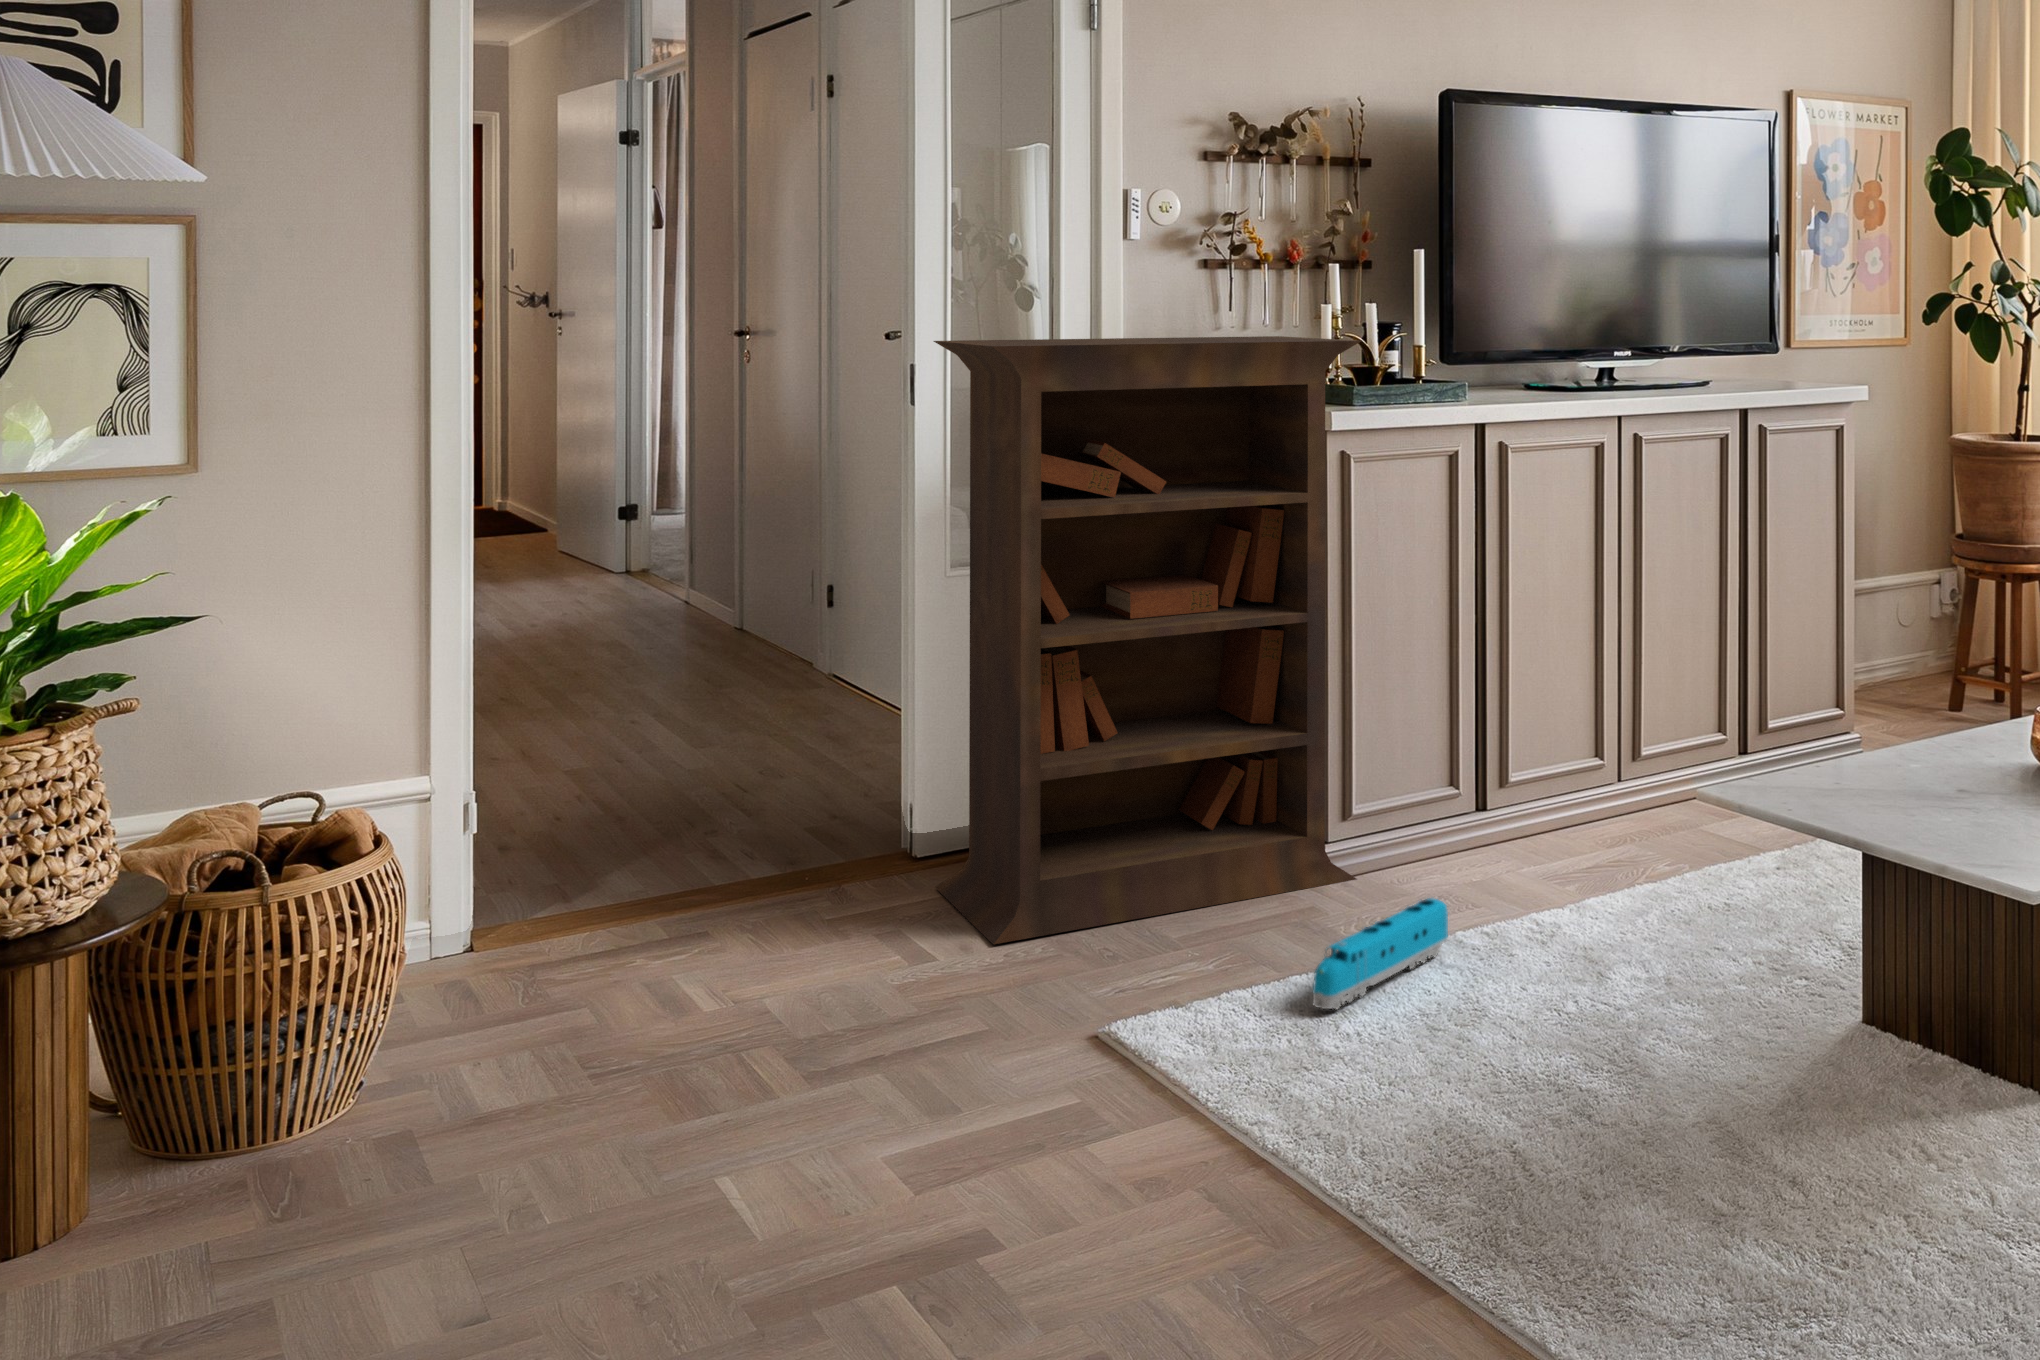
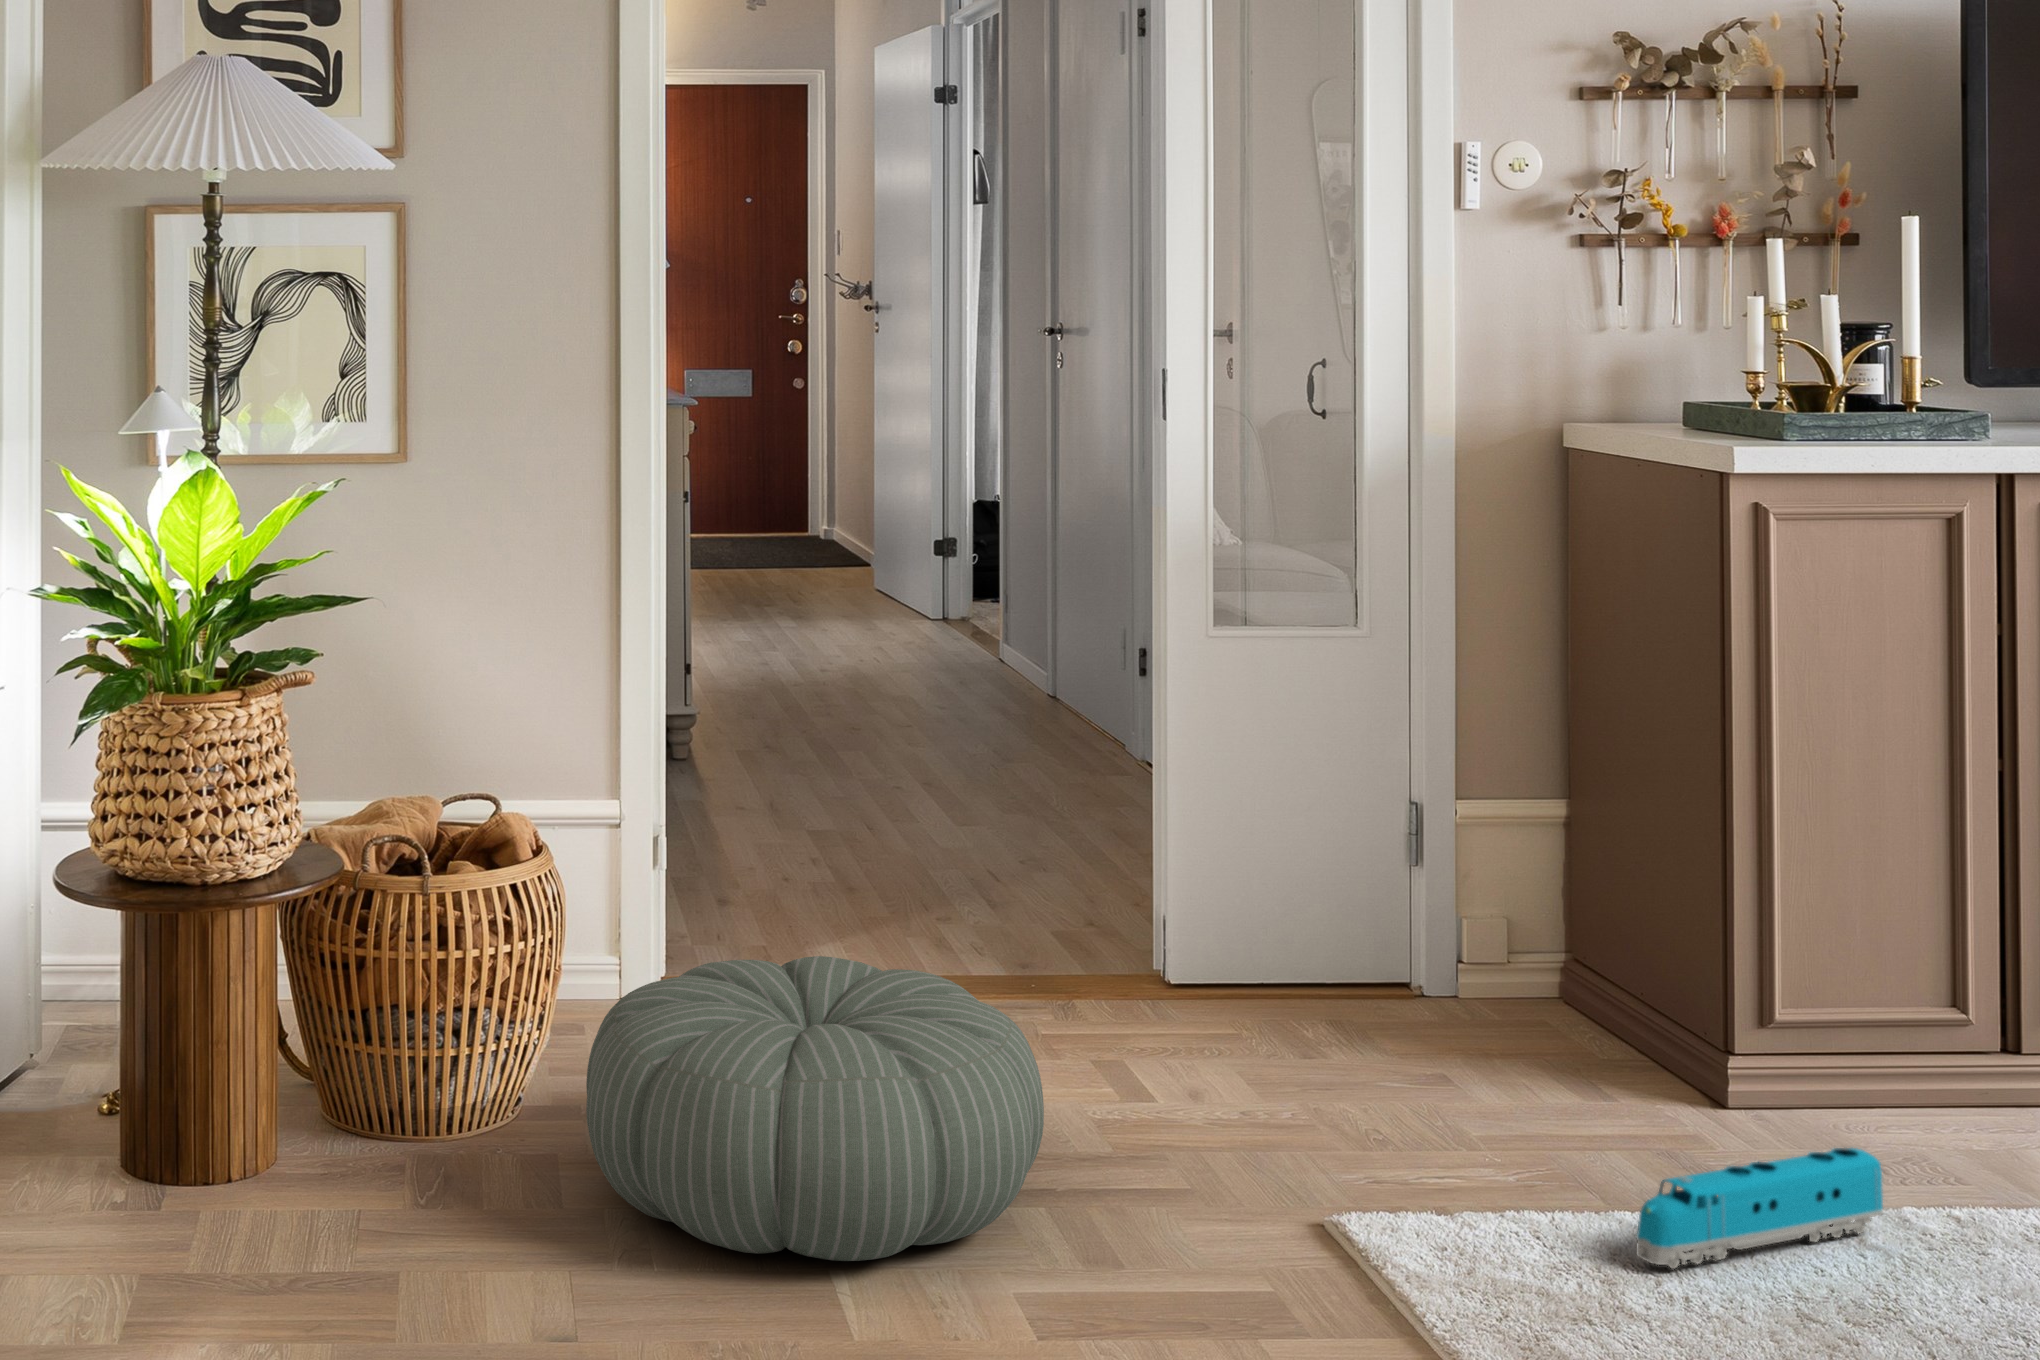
bookcase: present [934,336,1361,944] -> none [1178,338,1781,1110]
pouf: none [451,893,882,1177] -> present [586,956,1044,1261]

